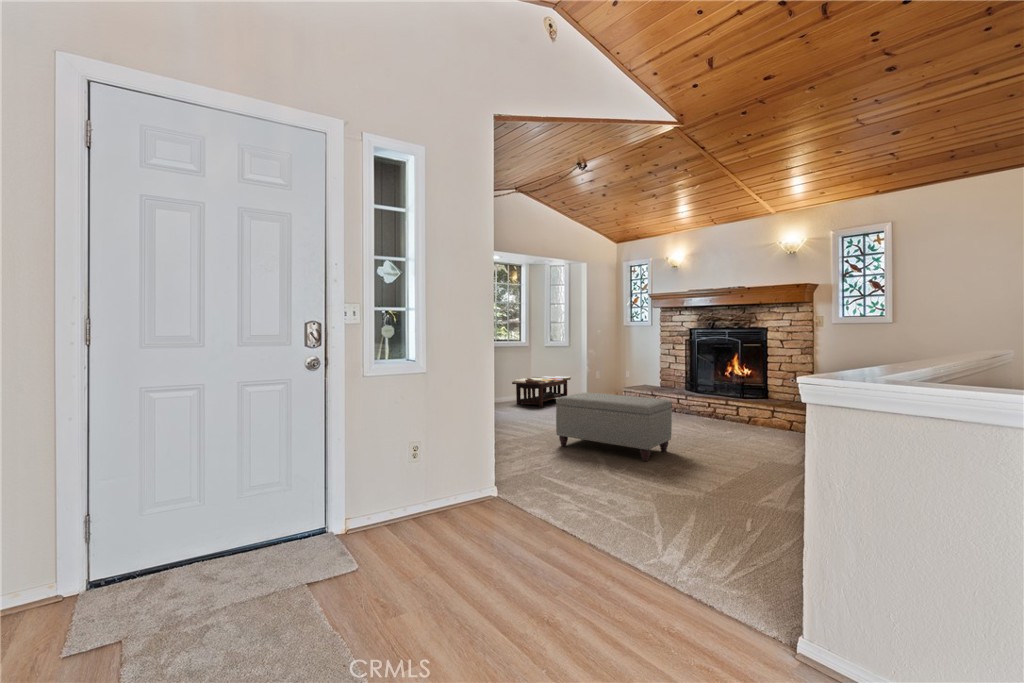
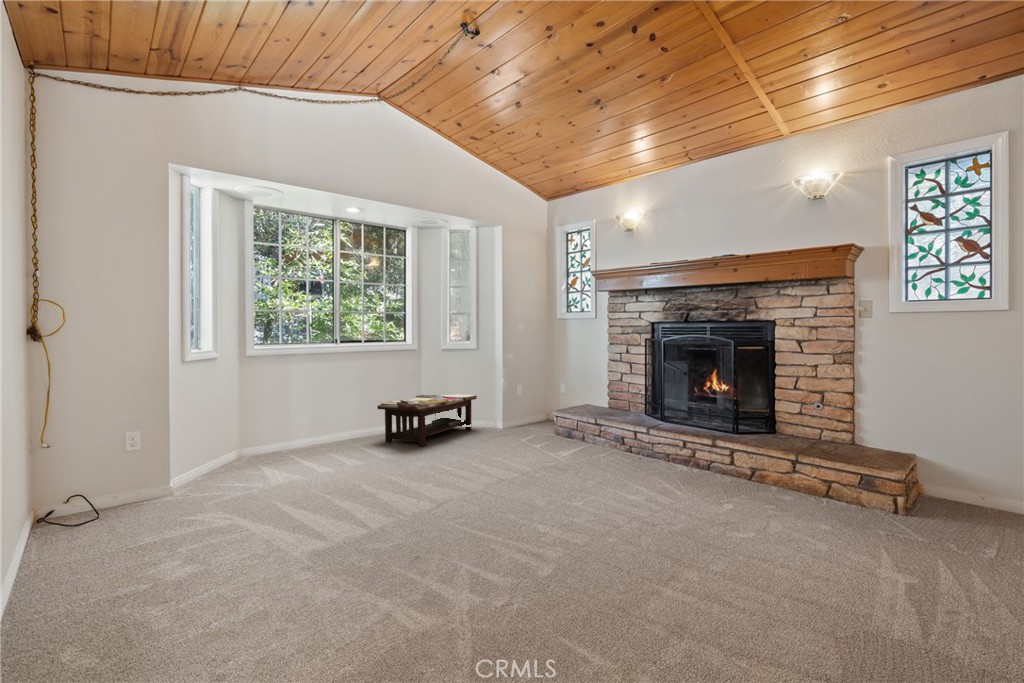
ottoman: present [556,393,672,461] -> none [383,443,633,637]

